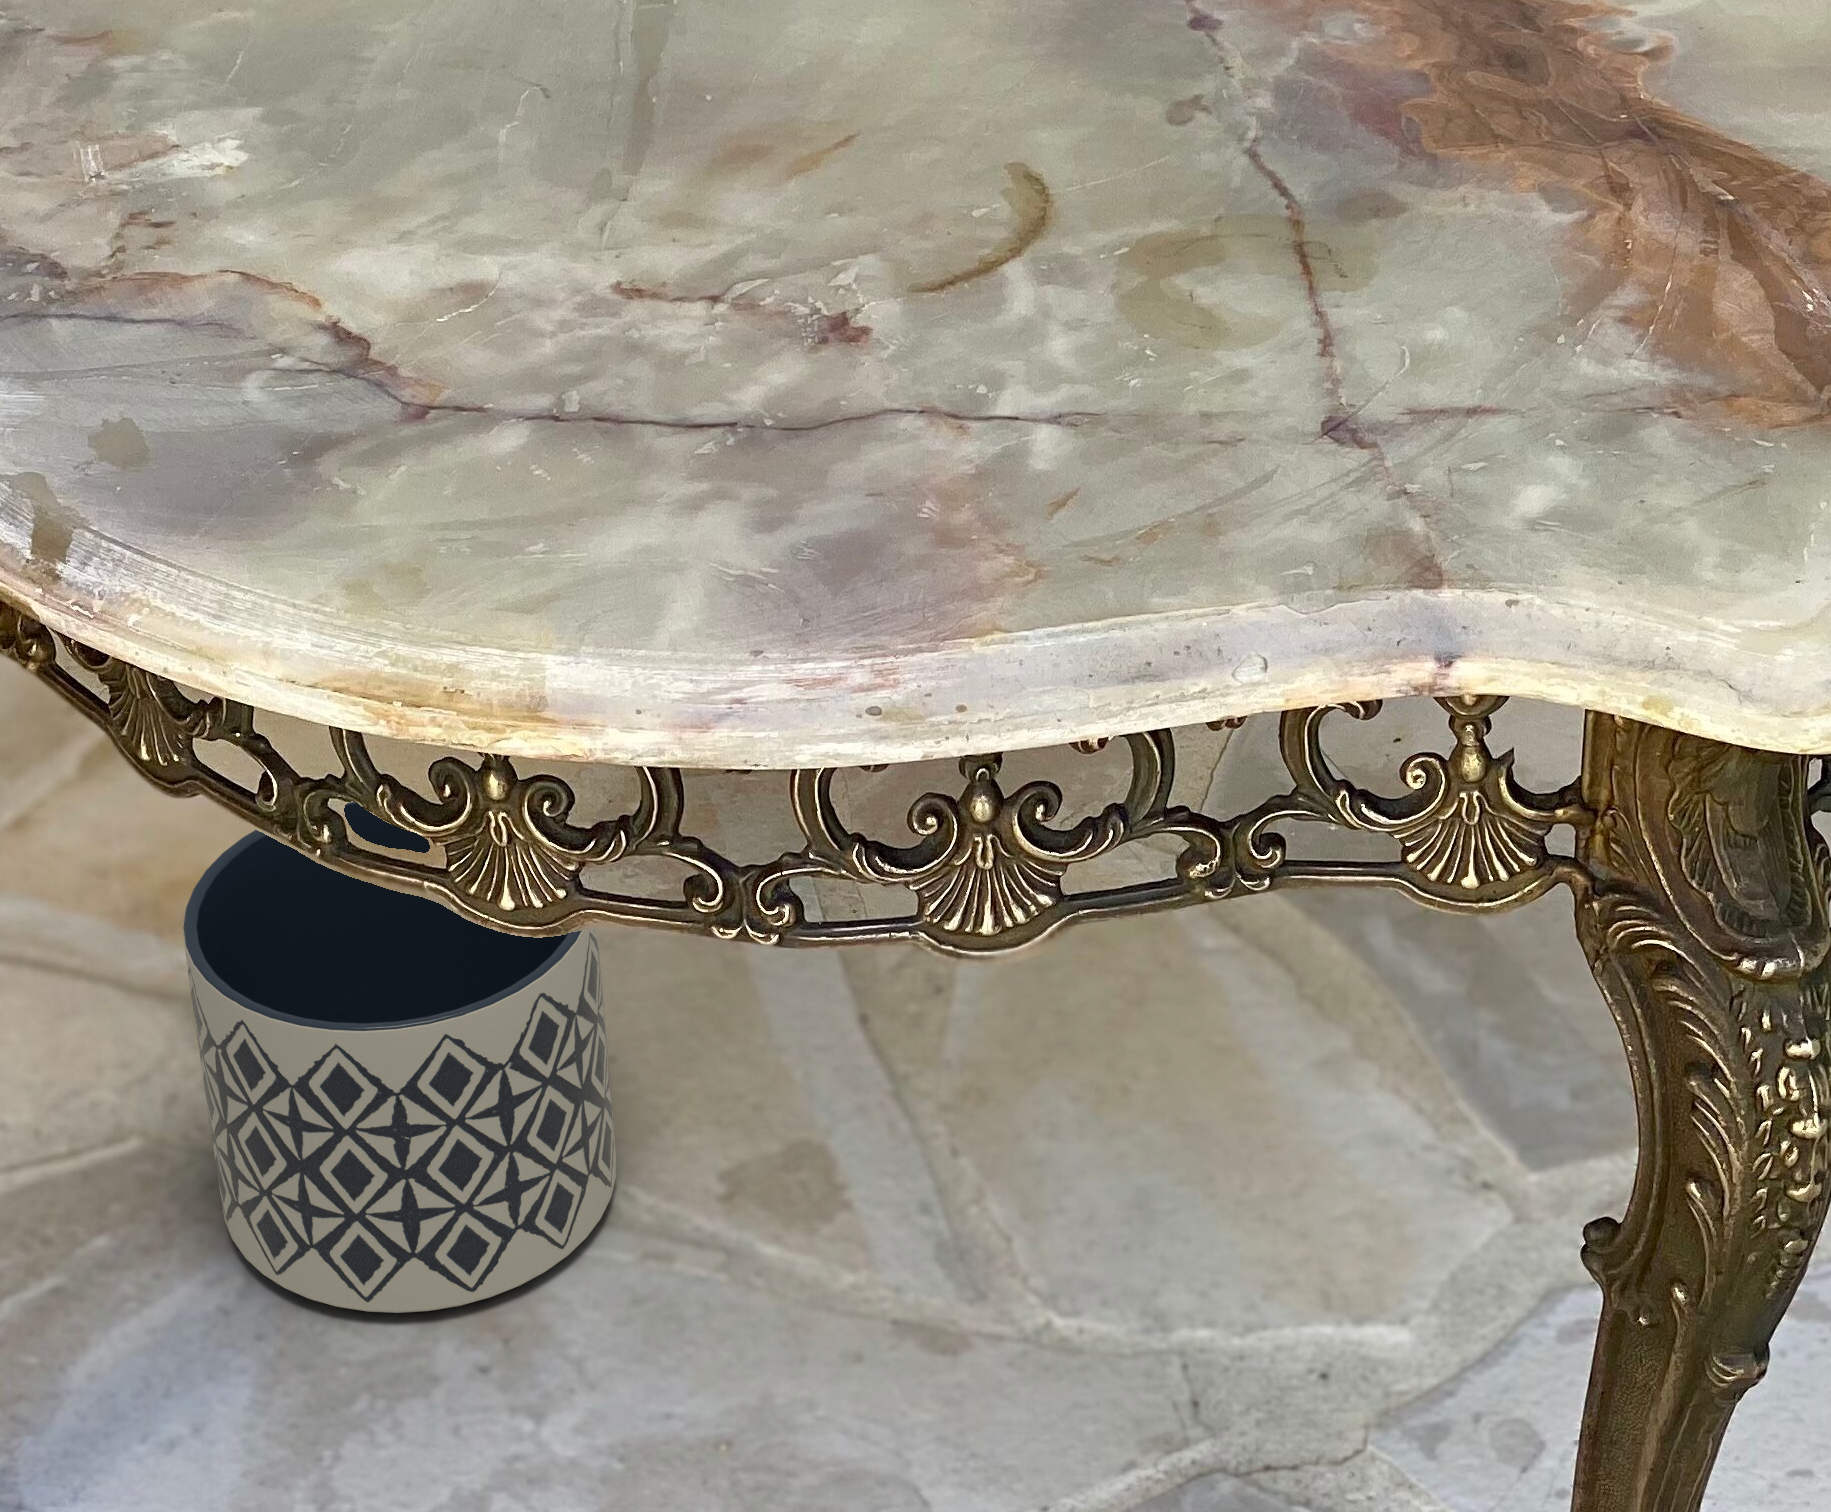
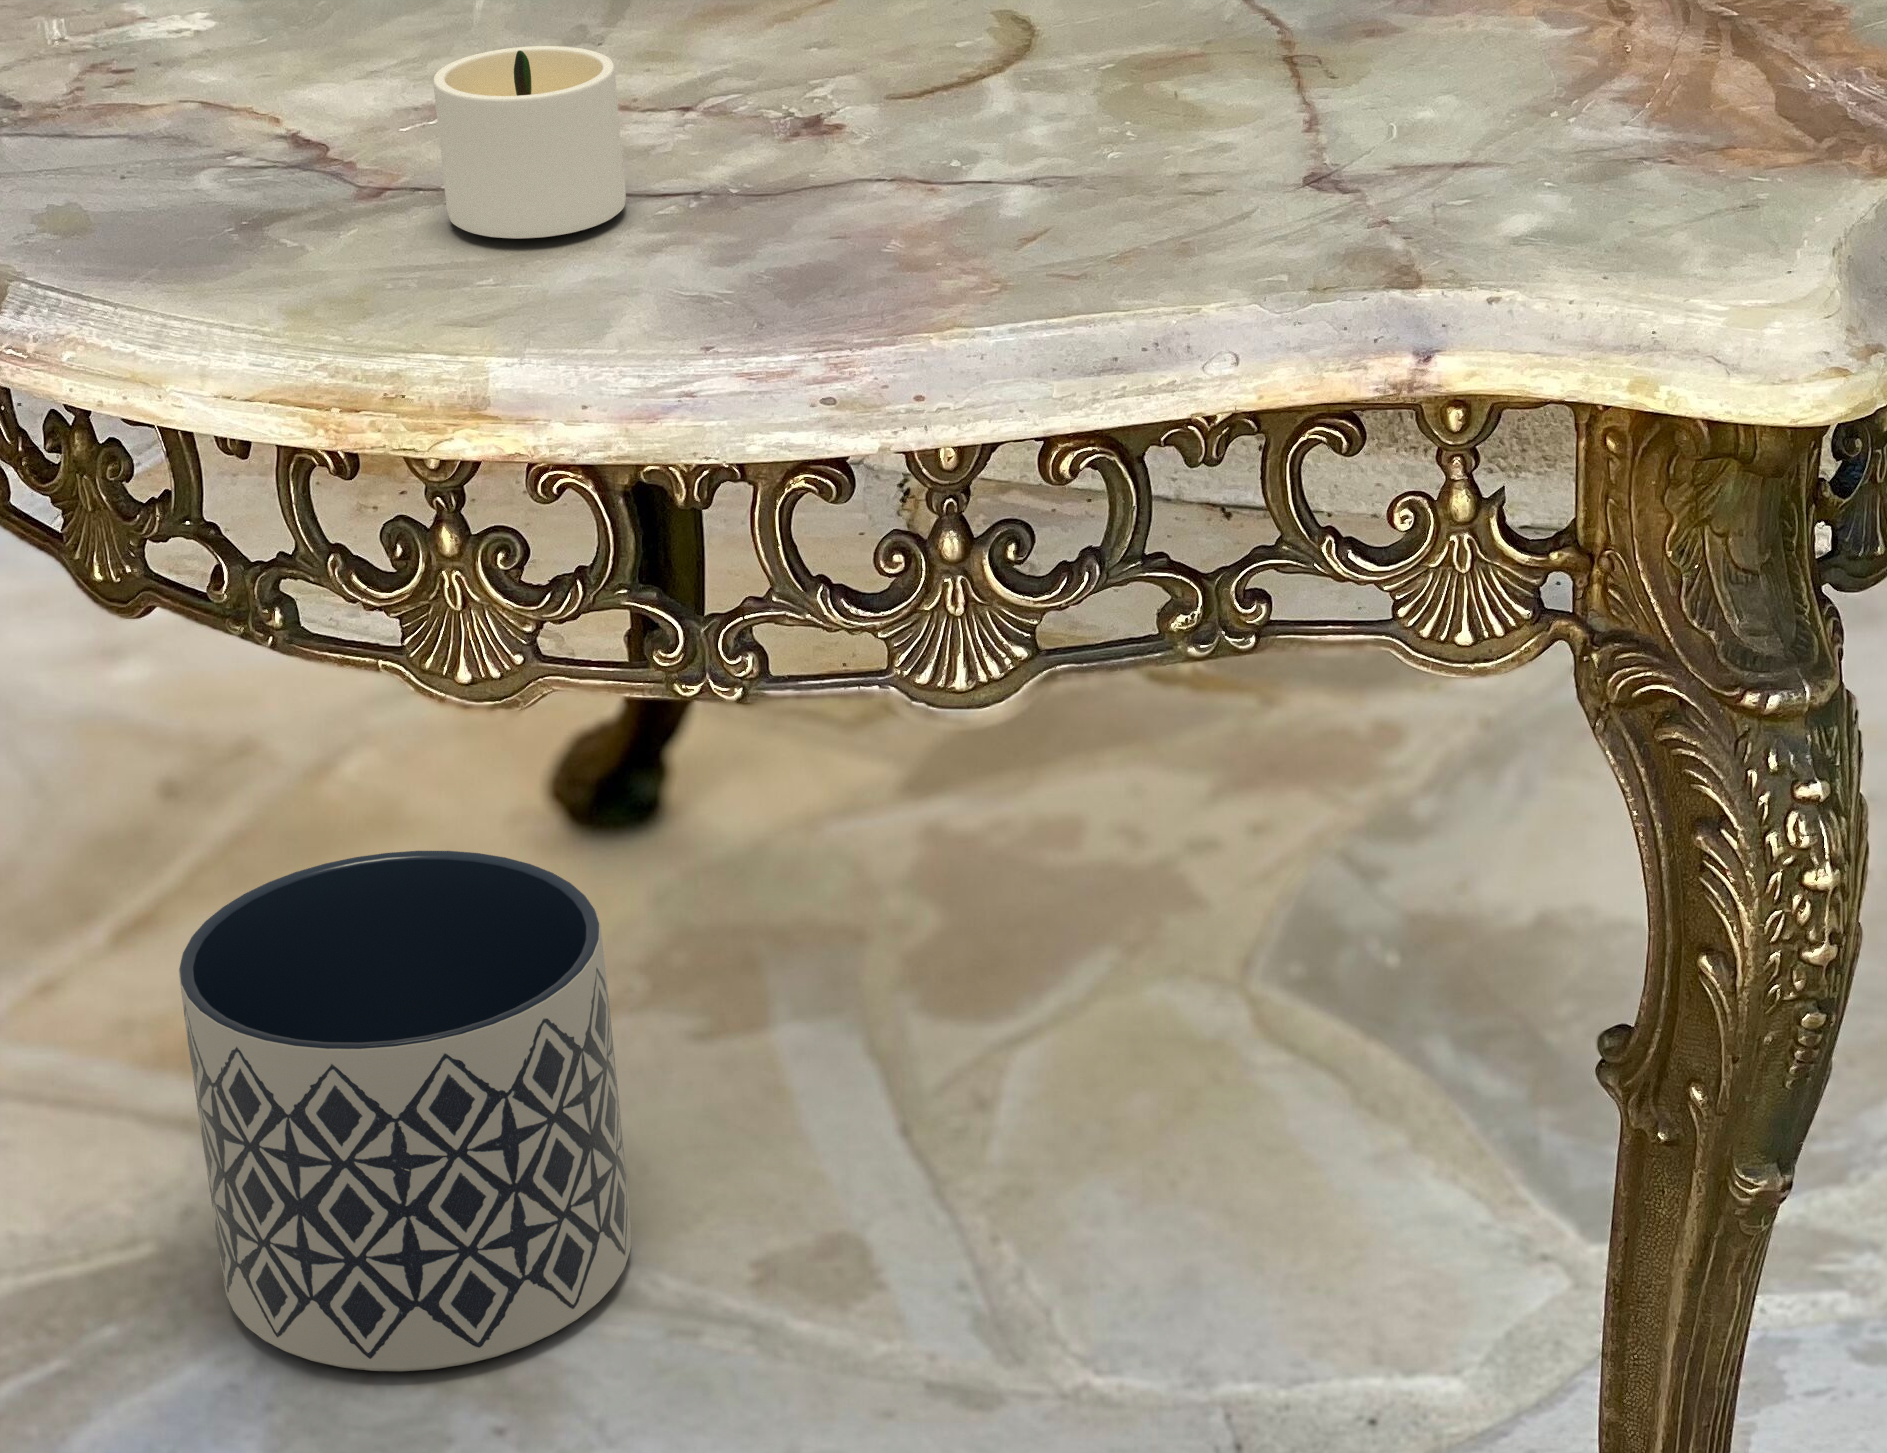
candle: none [486,299,750,505] -> present [433,46,626,239]

